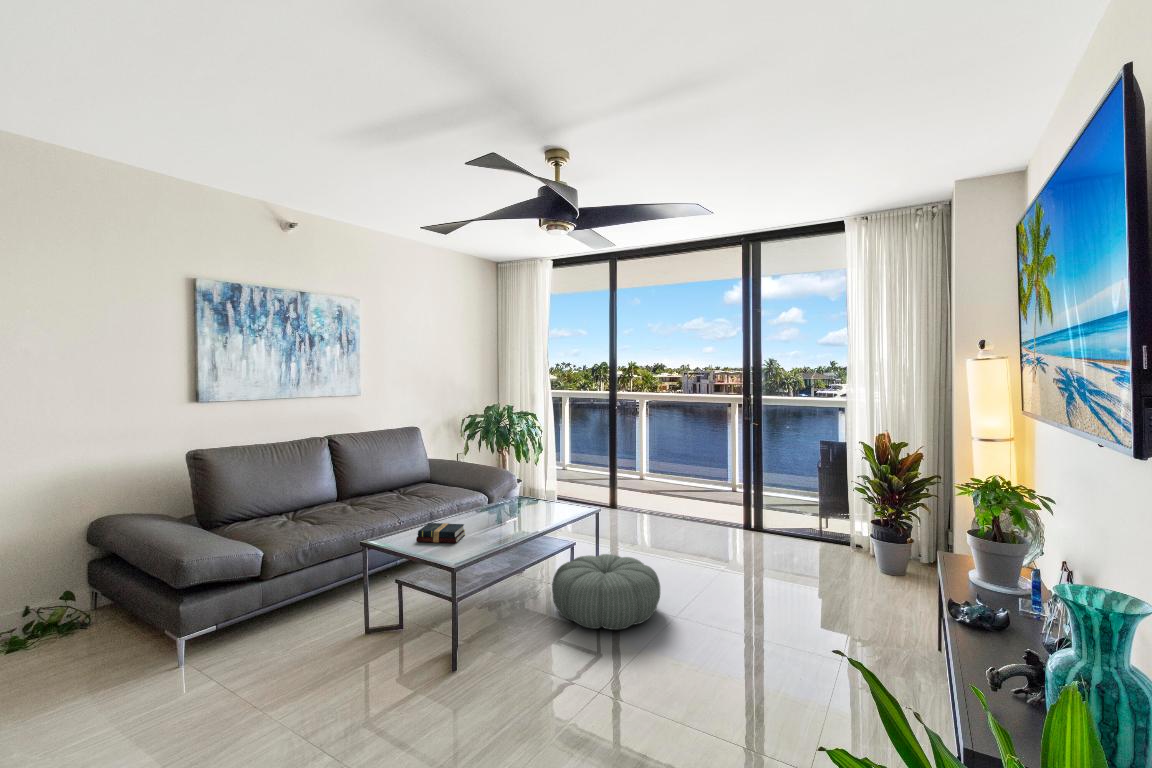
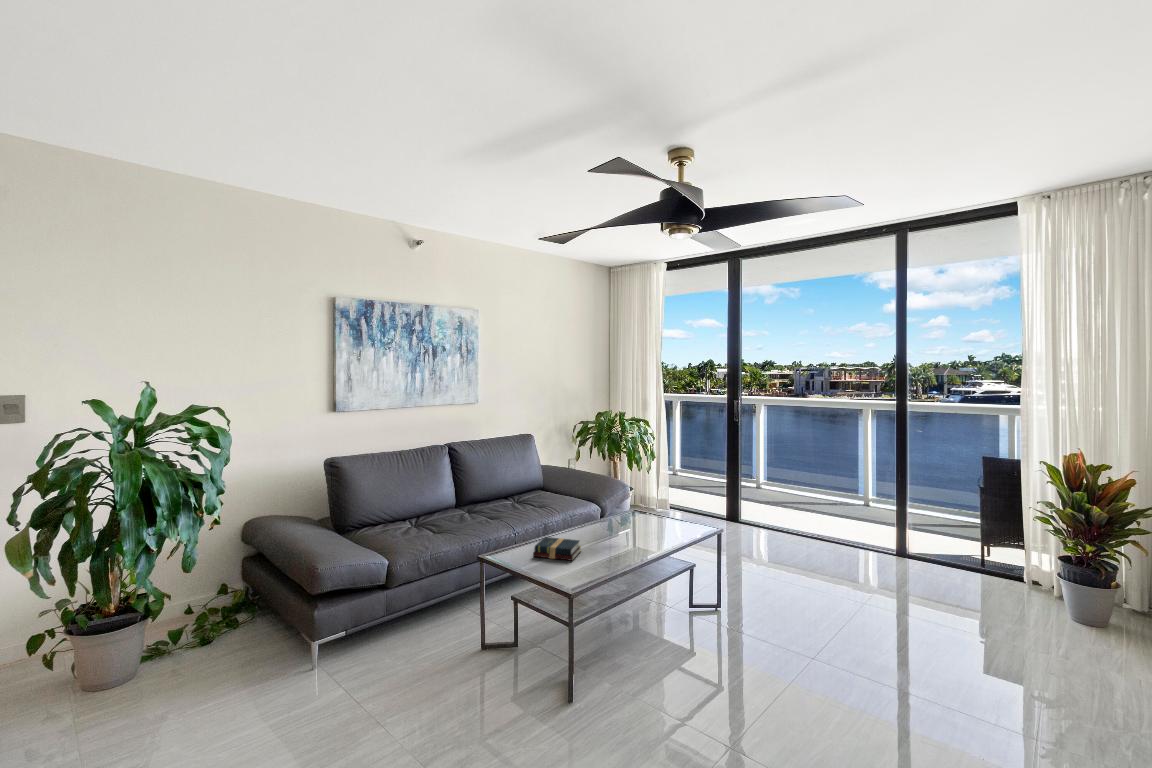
pouf: present [552,554,660,630] -> none [672,580,795,669]

